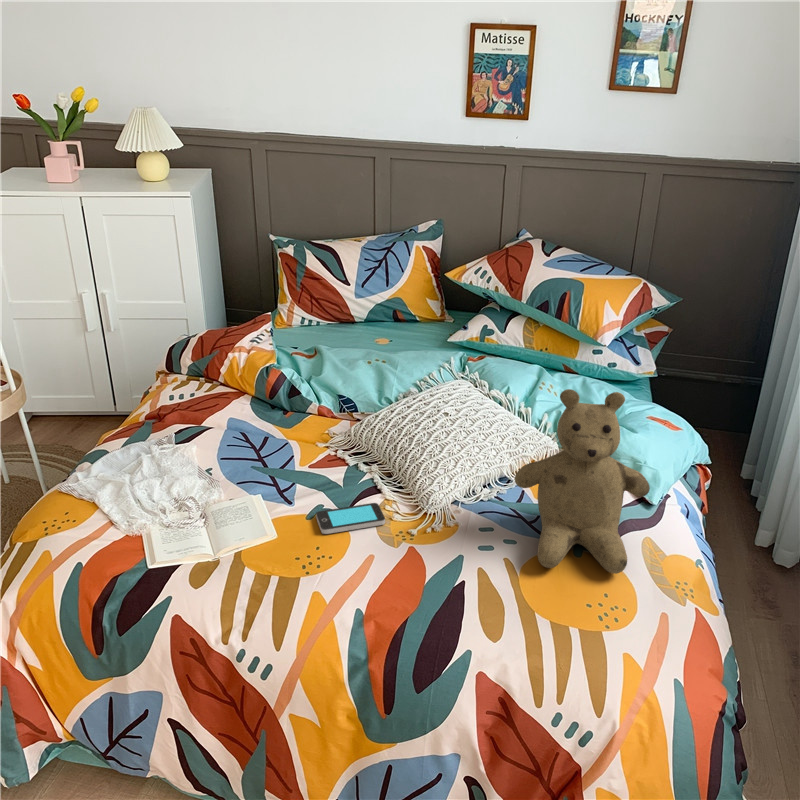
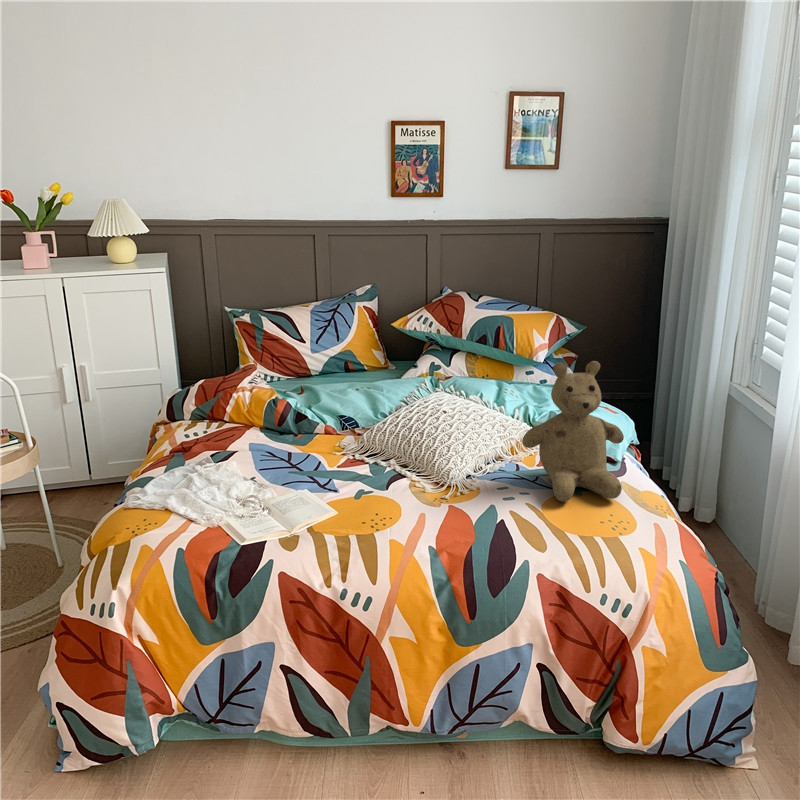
smartphone: present [316,503,385,534] -> none [366,481,423,504]

